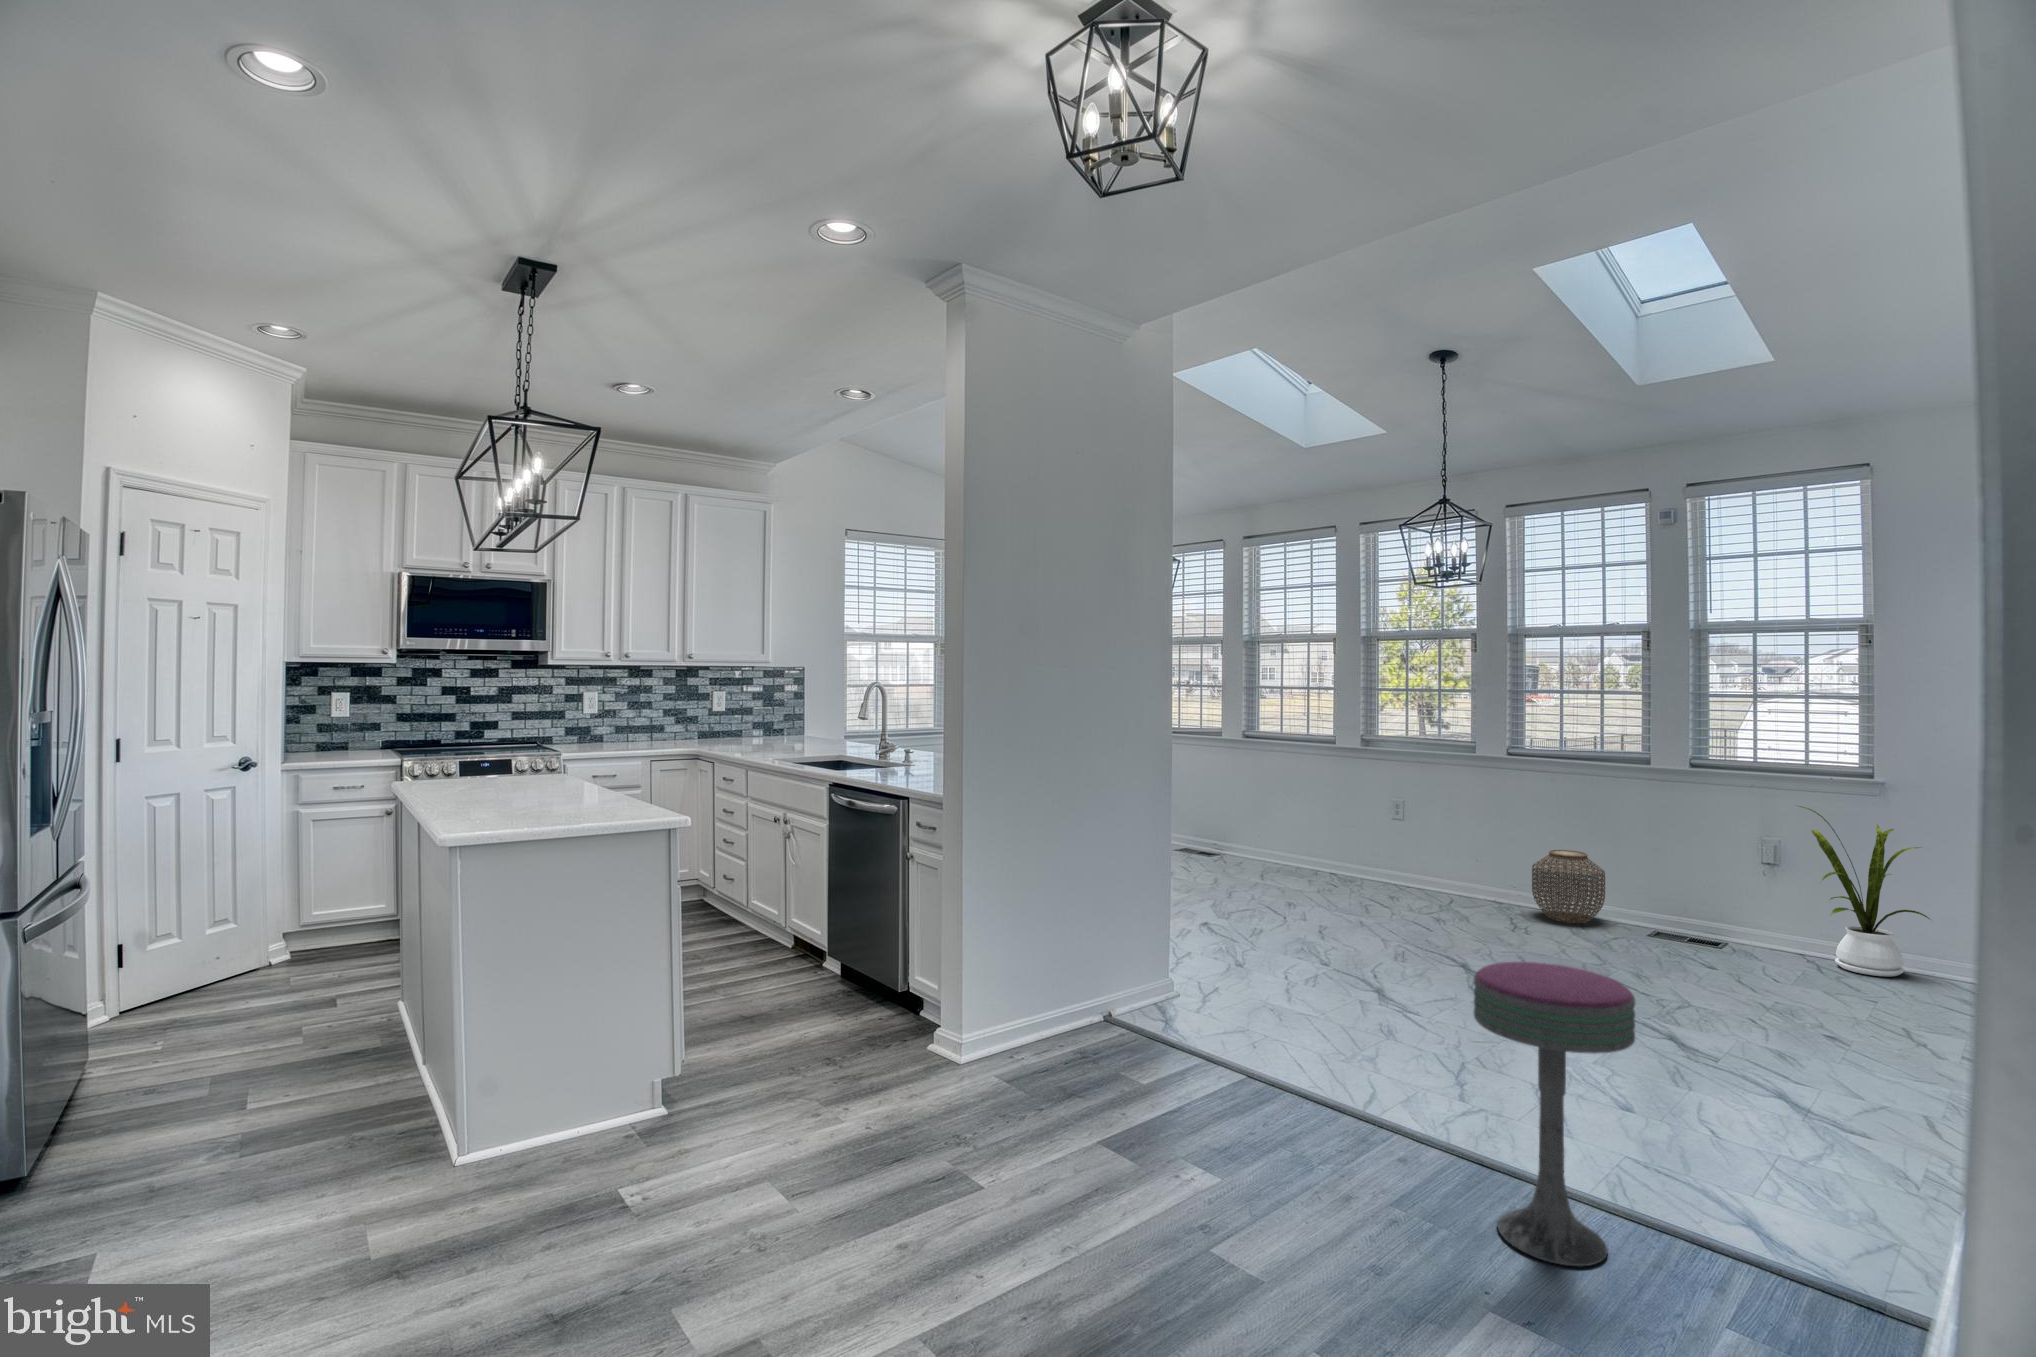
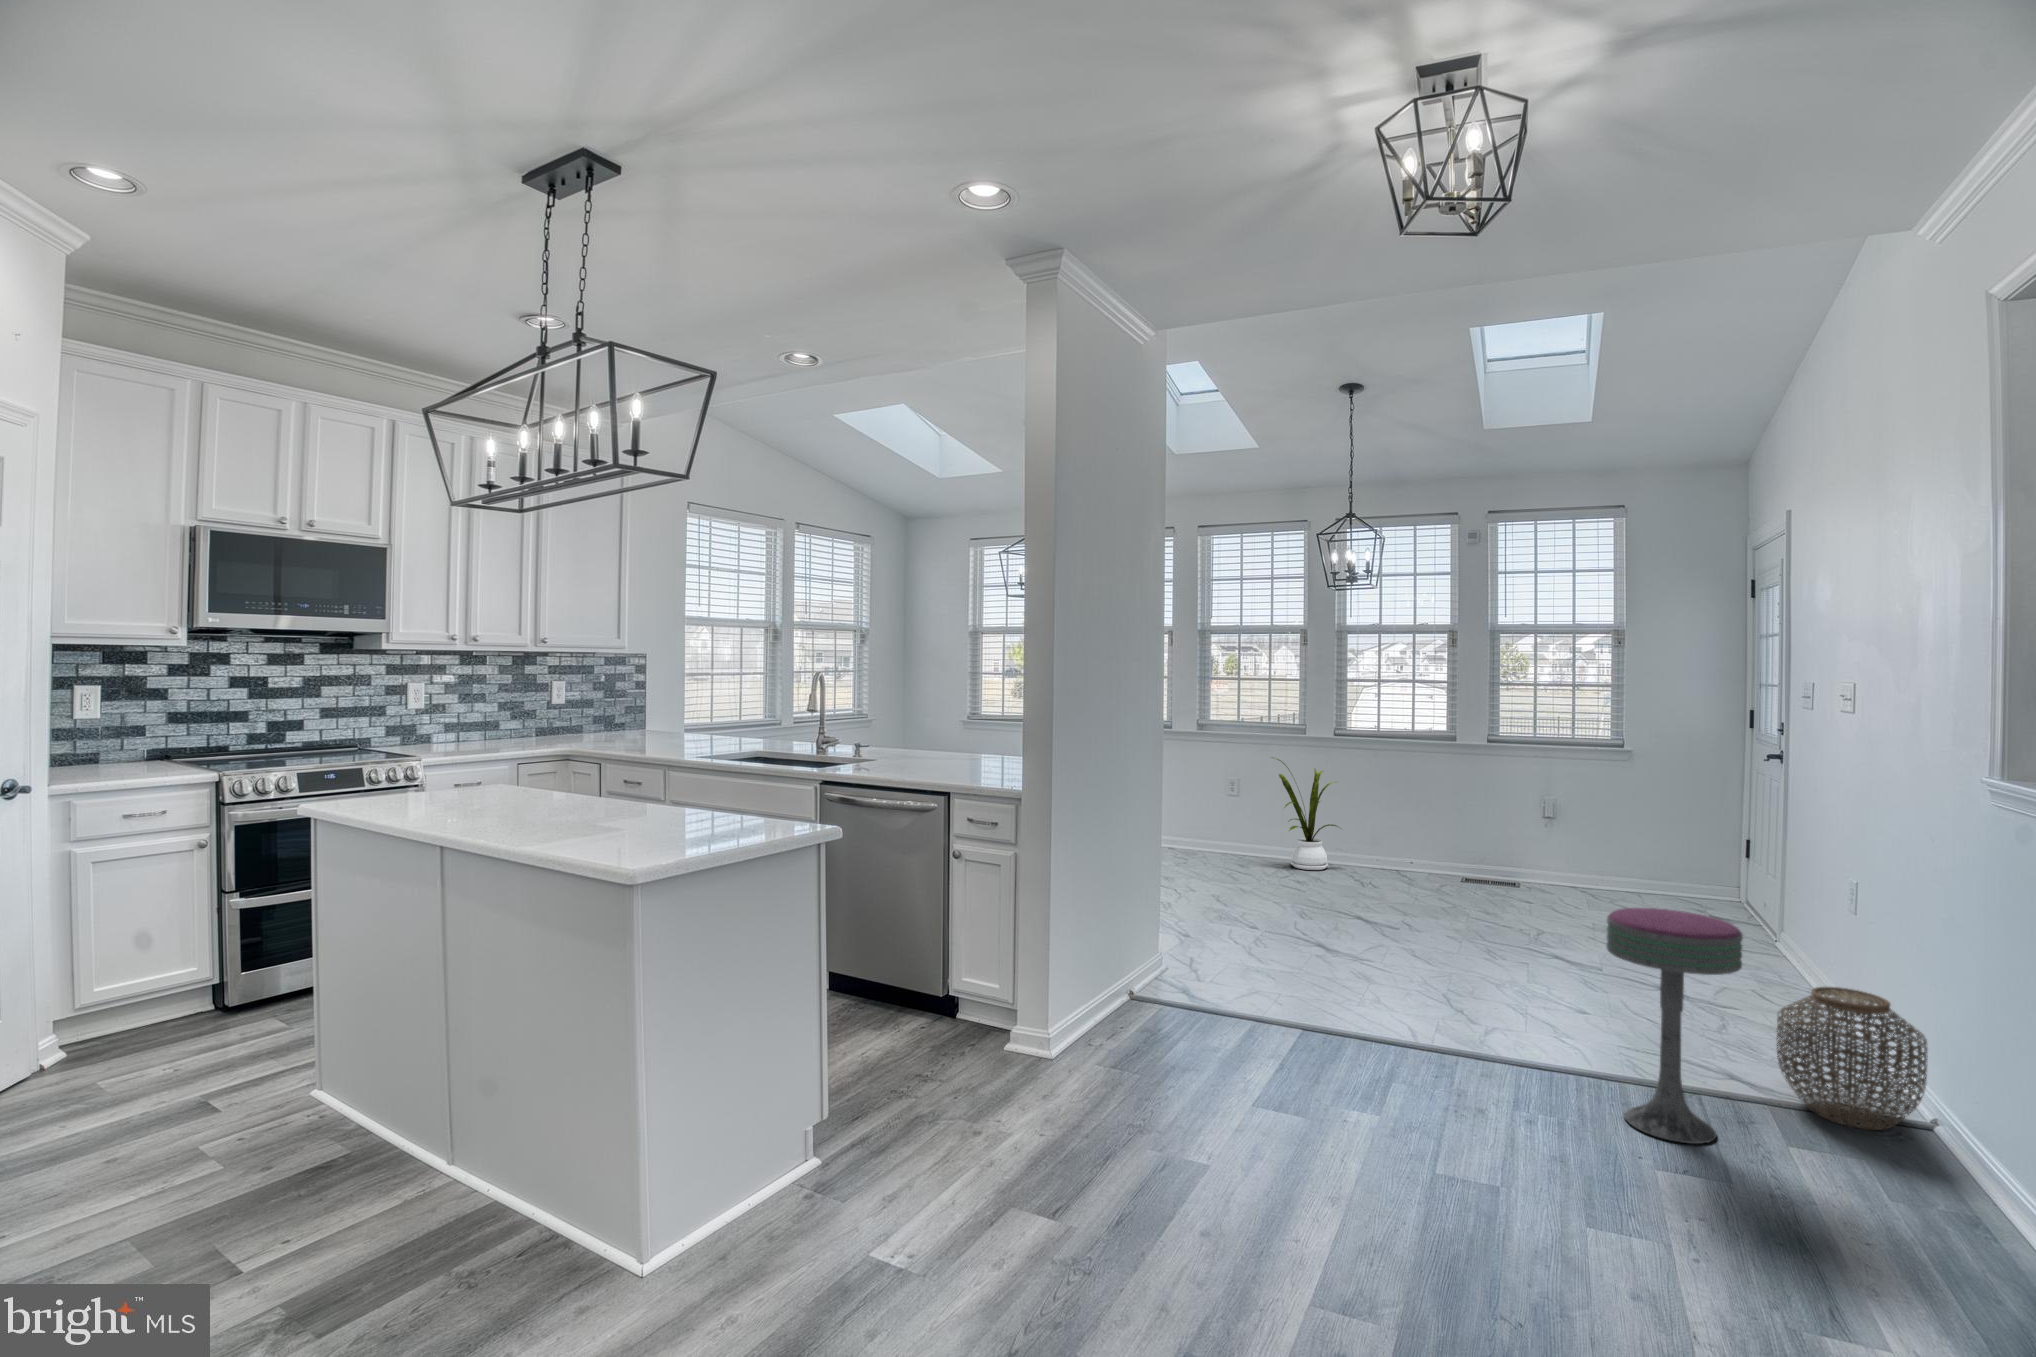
house plant: present [1799,806,1929,977] -> present [1272,757,1341,870]
woven basket: present [1532,850,1605,923] -> present [1777,987,1927,1130]

